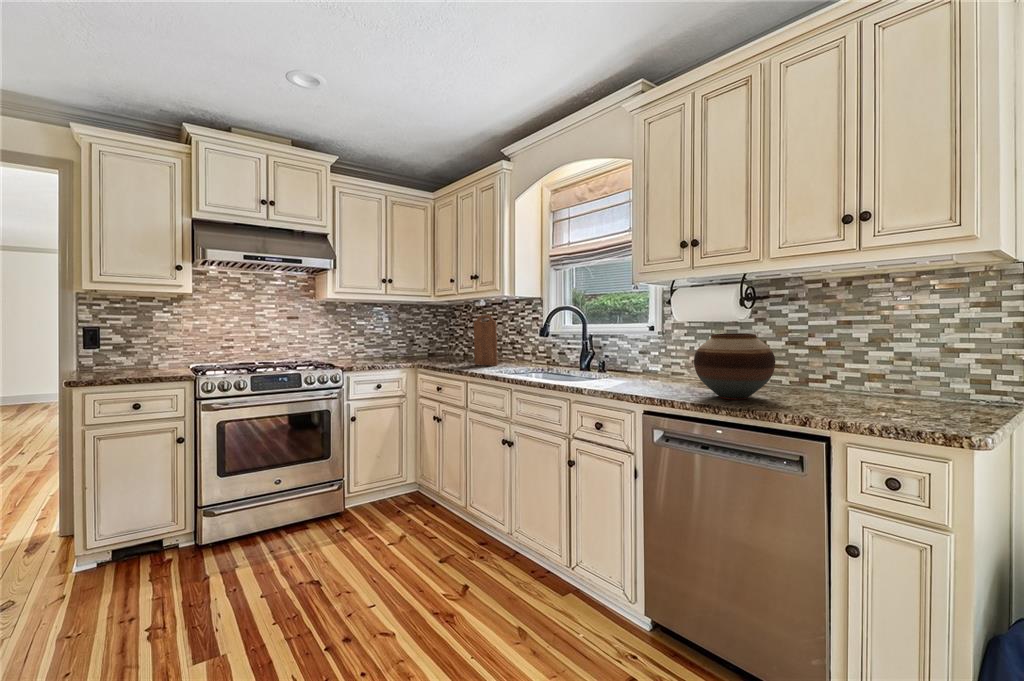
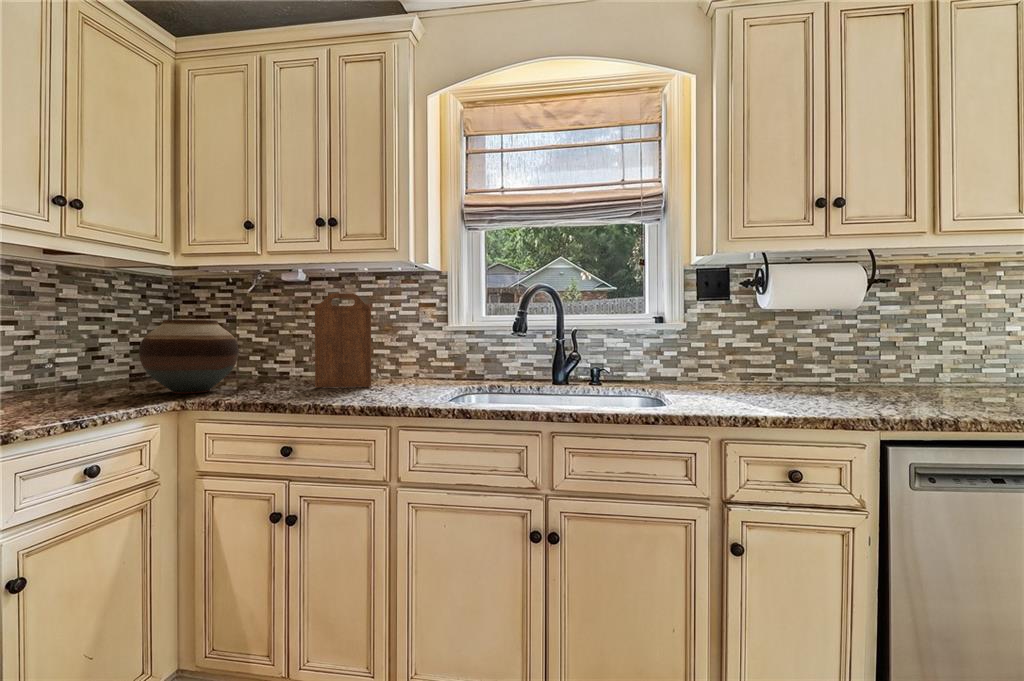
vase: present [694,333,775,399] -> present [139,320,239,393]

